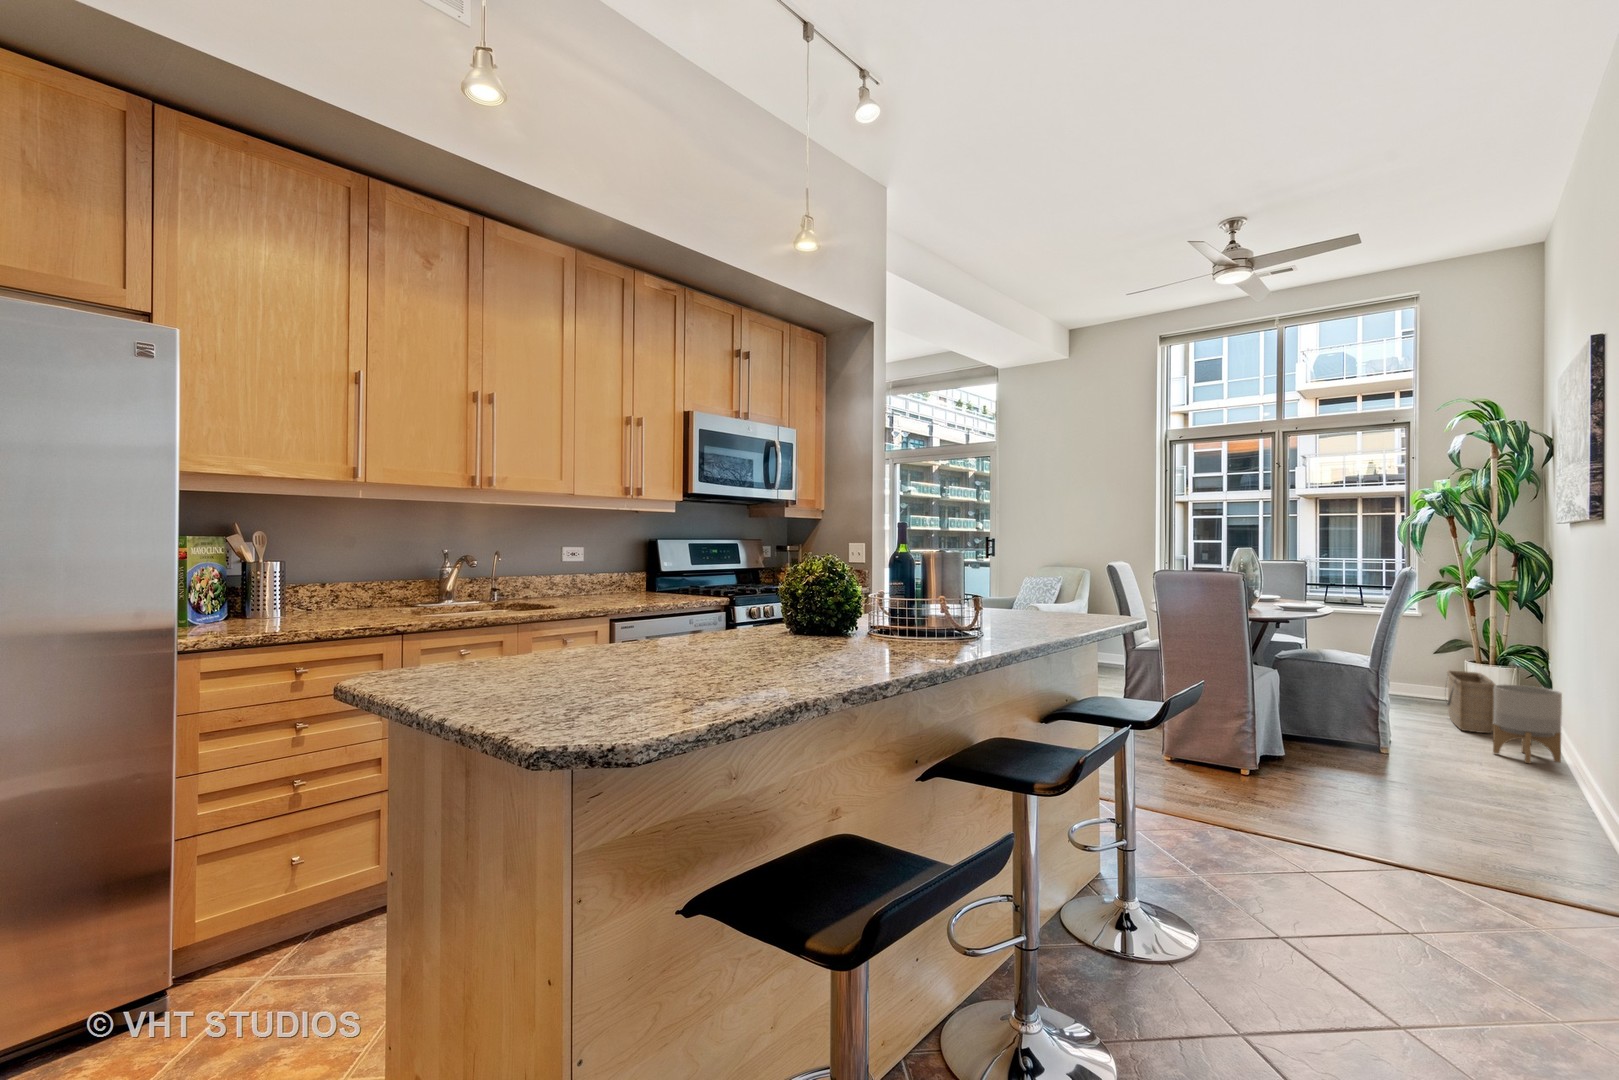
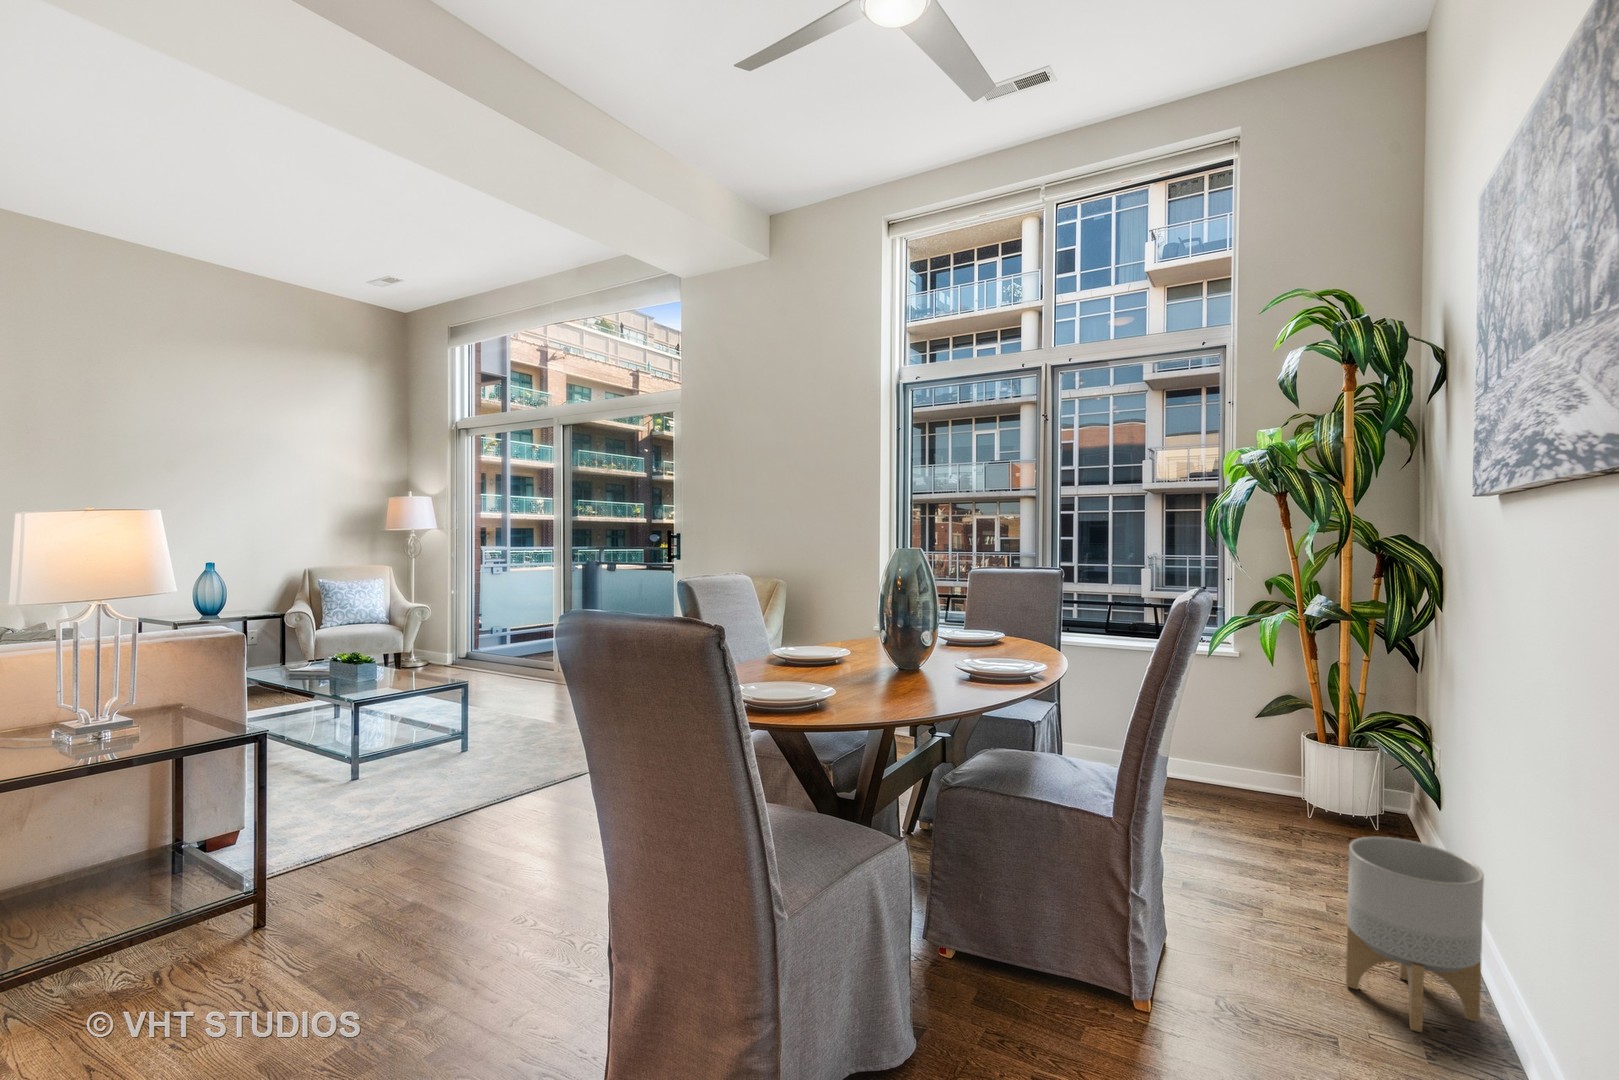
basket: present [1447,670,1496,733] -> none [1271,760,1351,898]

